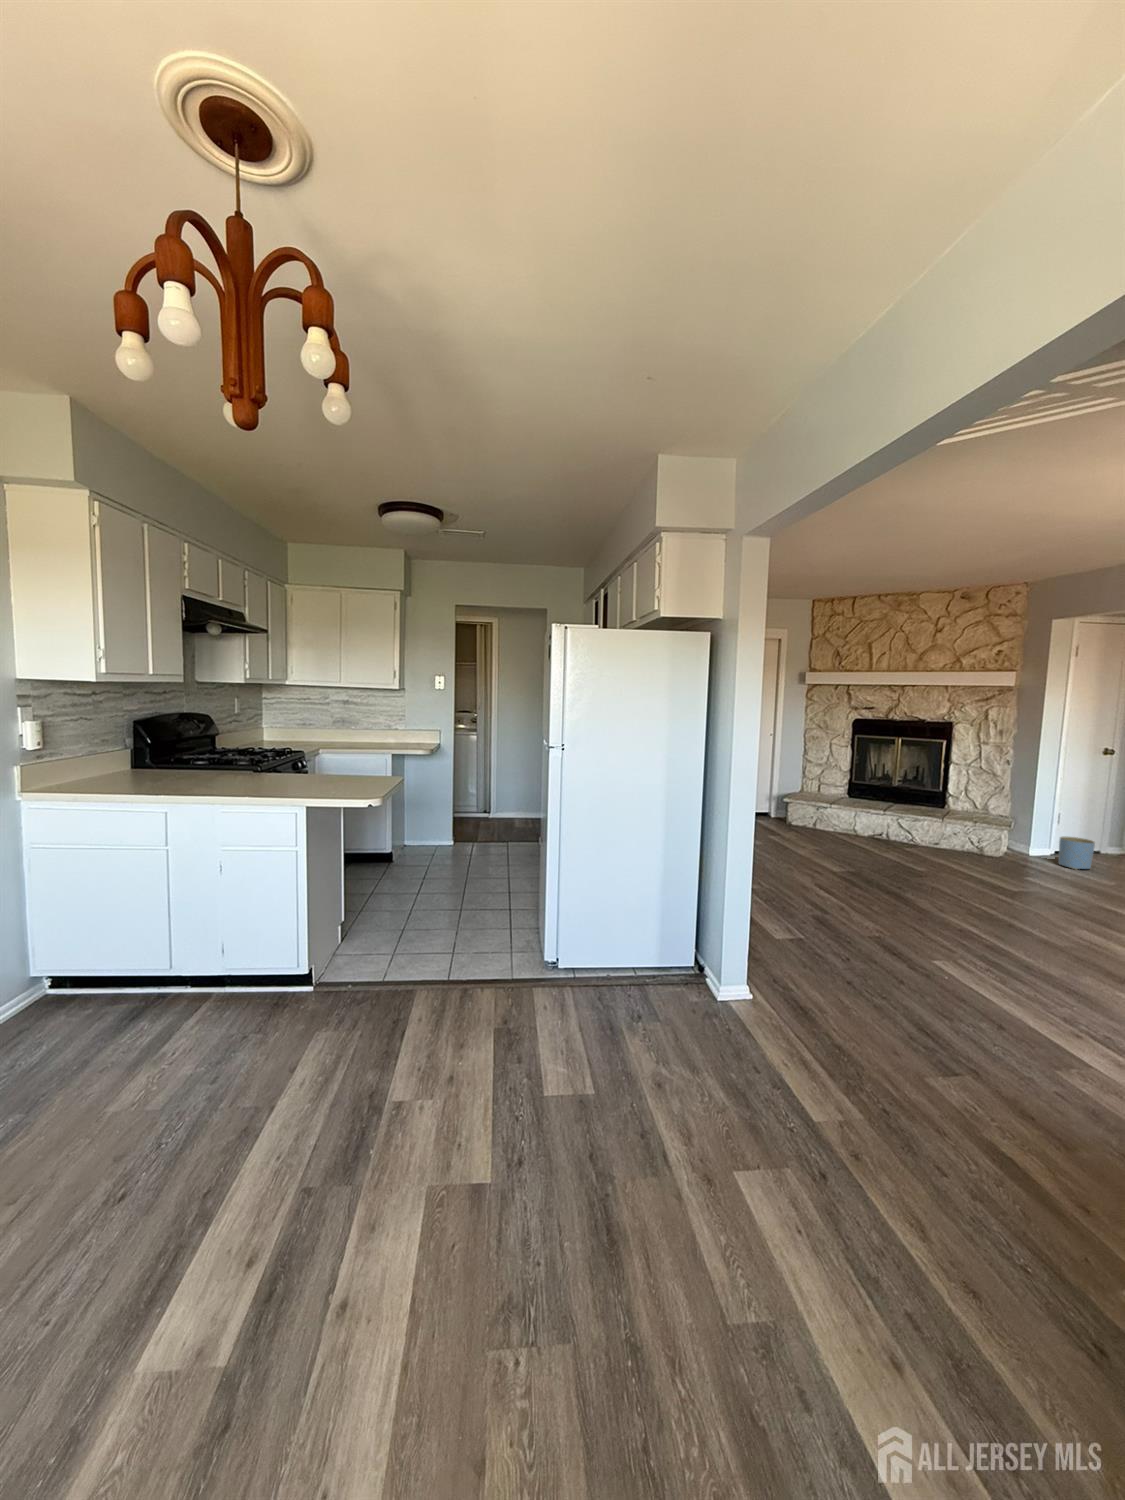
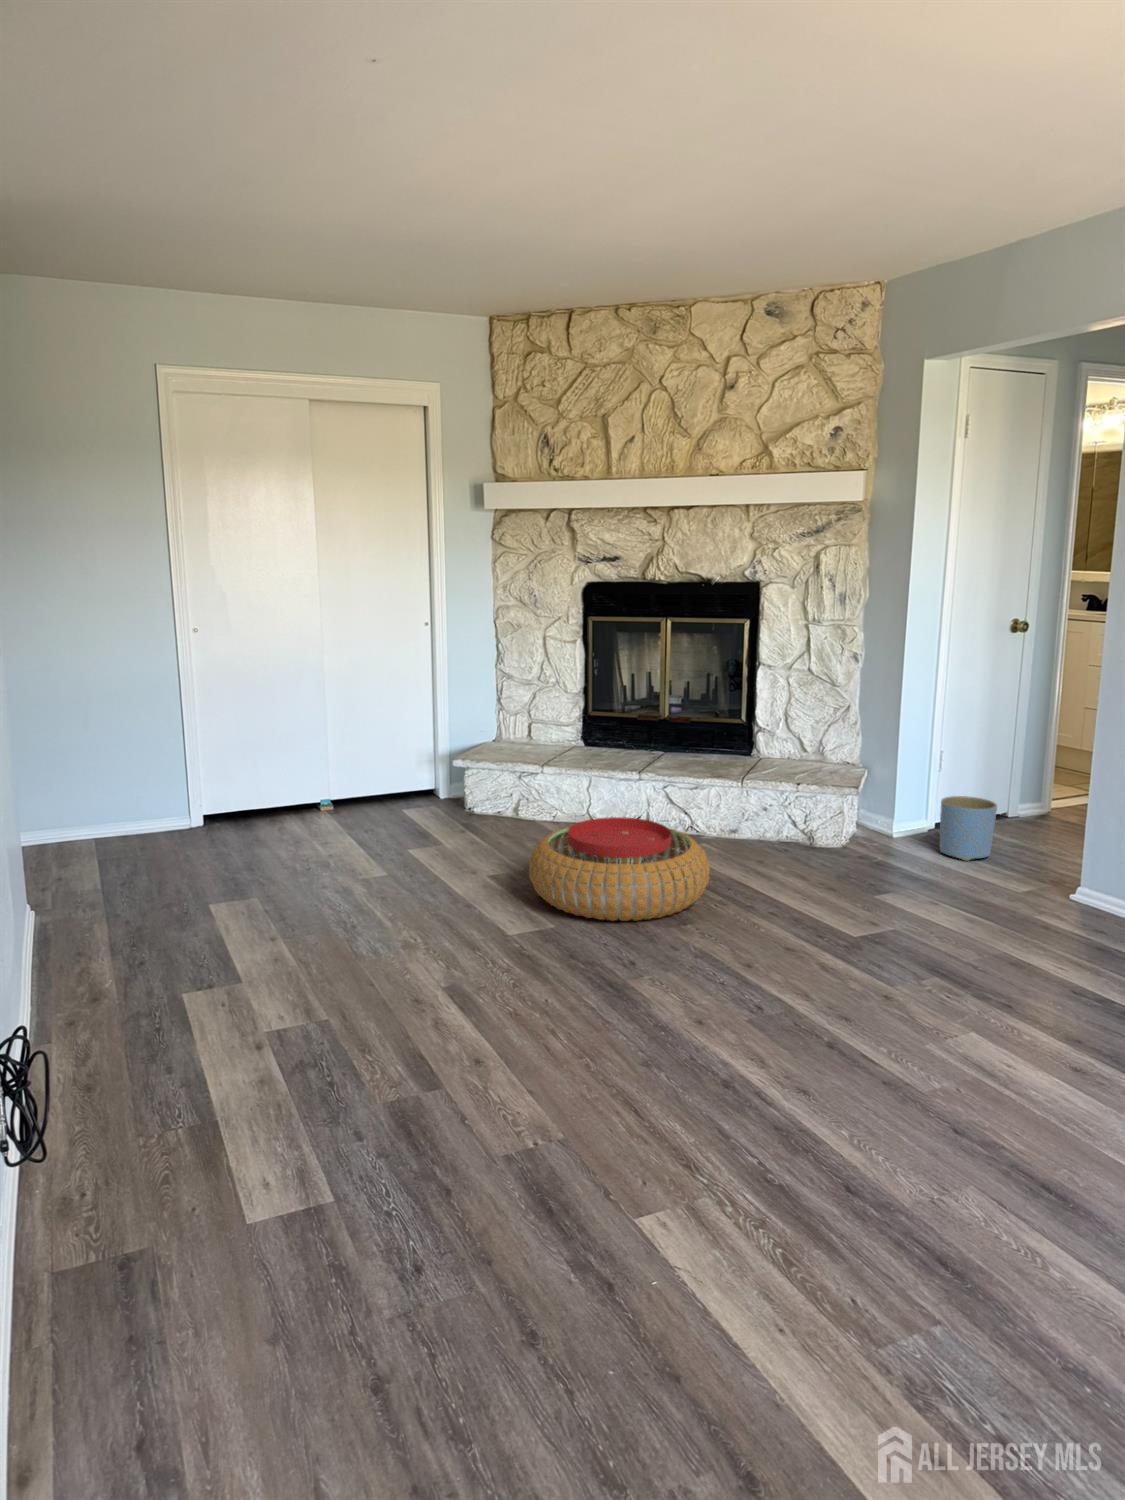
pouf: none [835,826,929,871] -> present [529,817,710,921]

